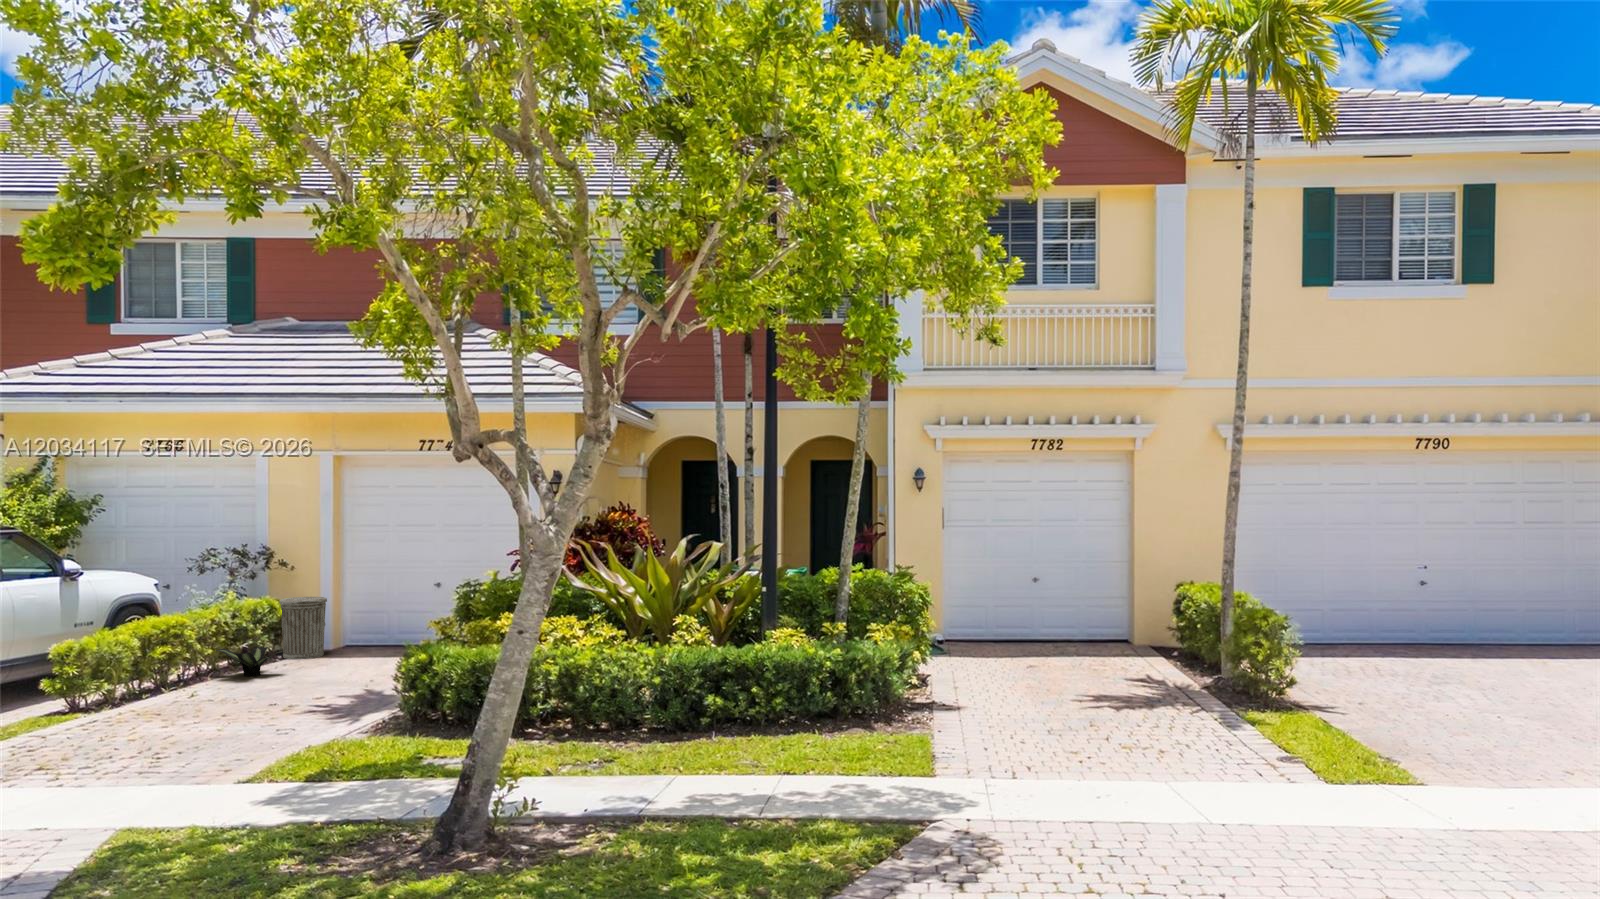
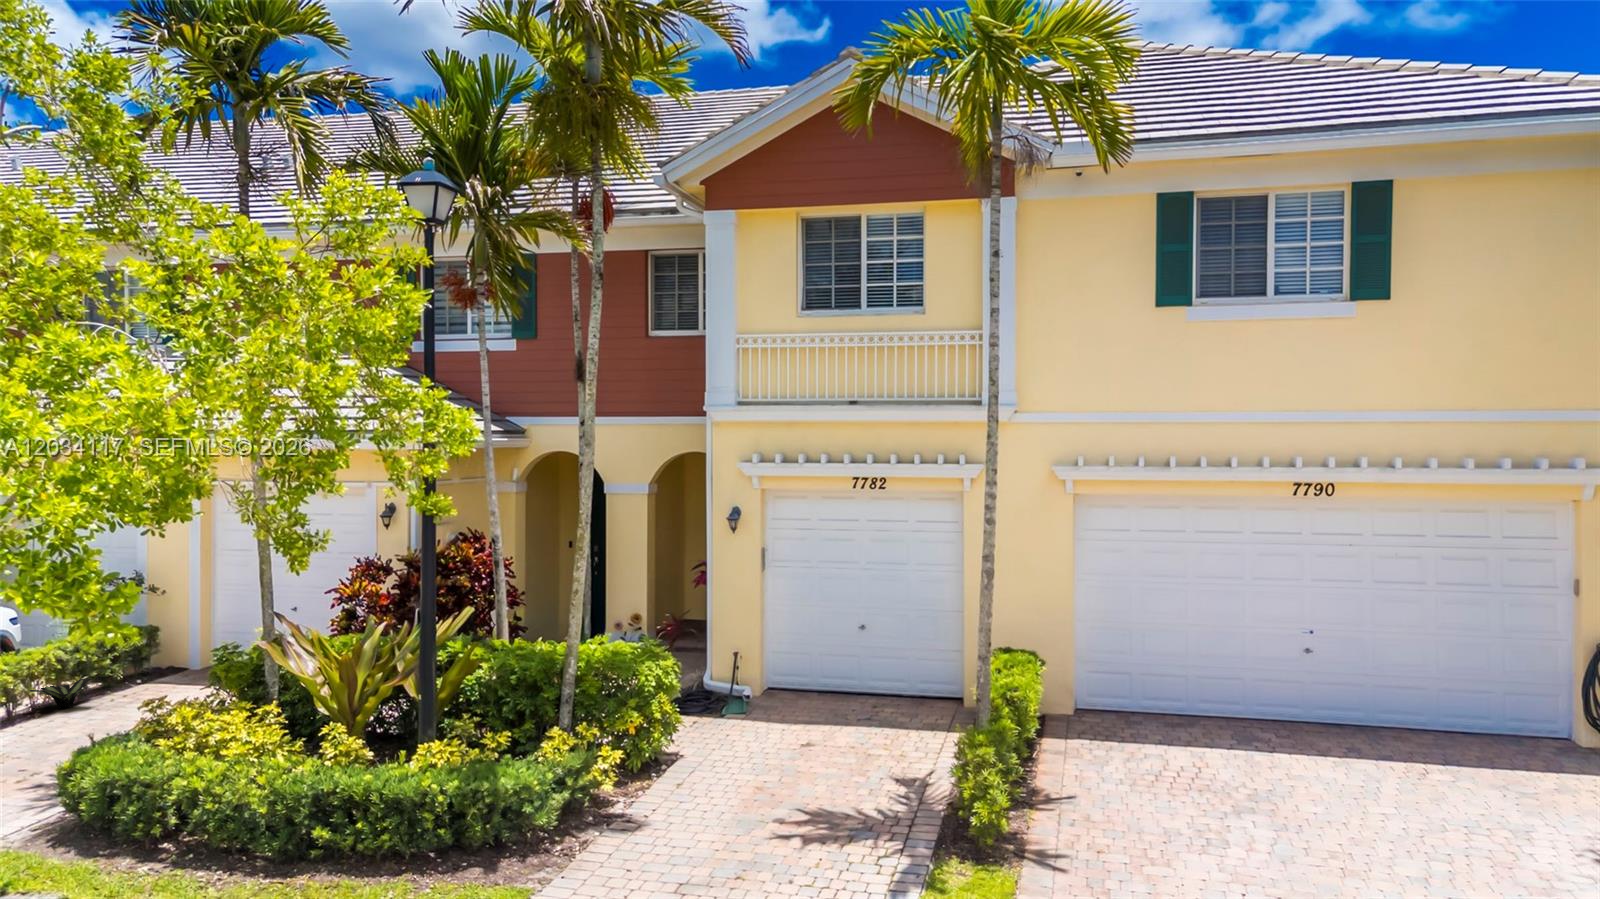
trash can: present [280,597,327,659] -> none [135,623,183,684]

